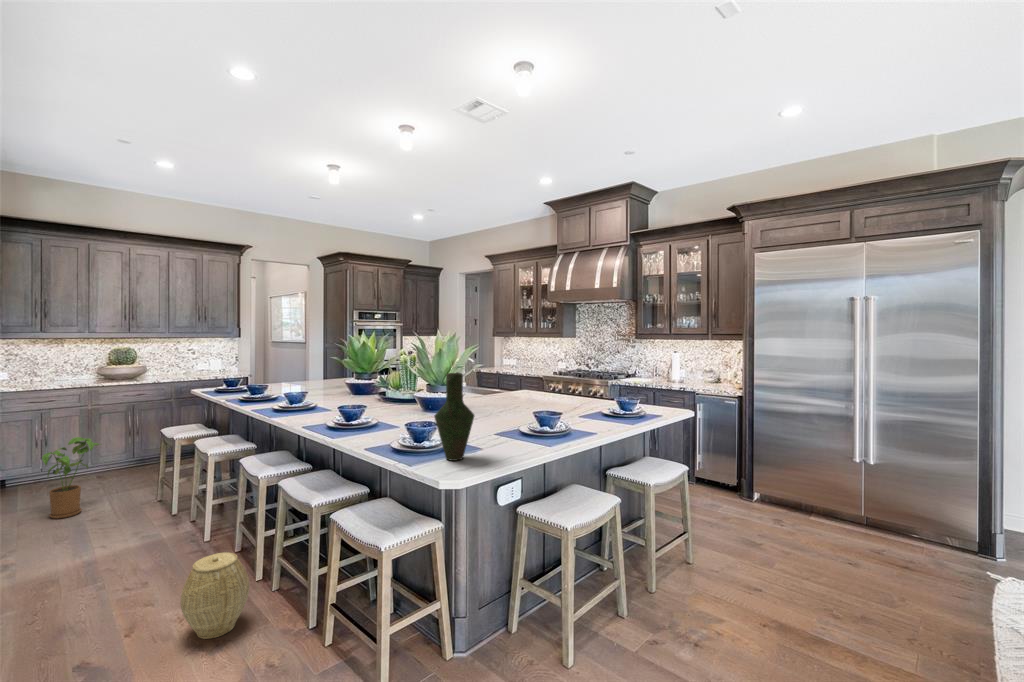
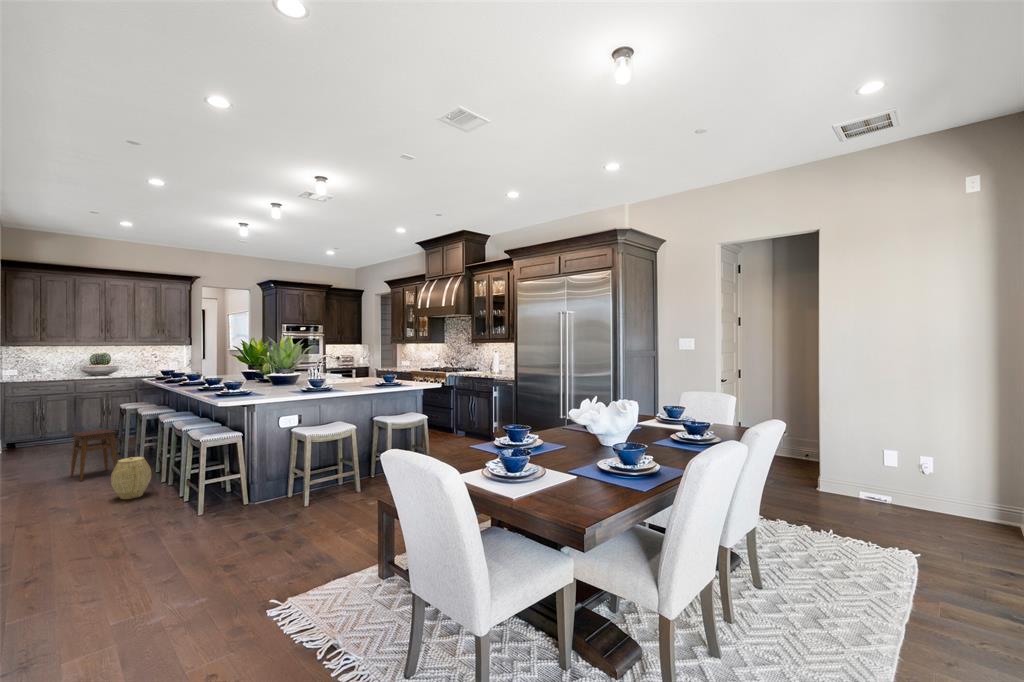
vase: present [434,372,475,461] -> none [233,354,255,397]
house plant: present [42,437,99,519] -> none [39,408,80,461]
stool: none [96,479,174,577] -> present [70,429,117,481]

